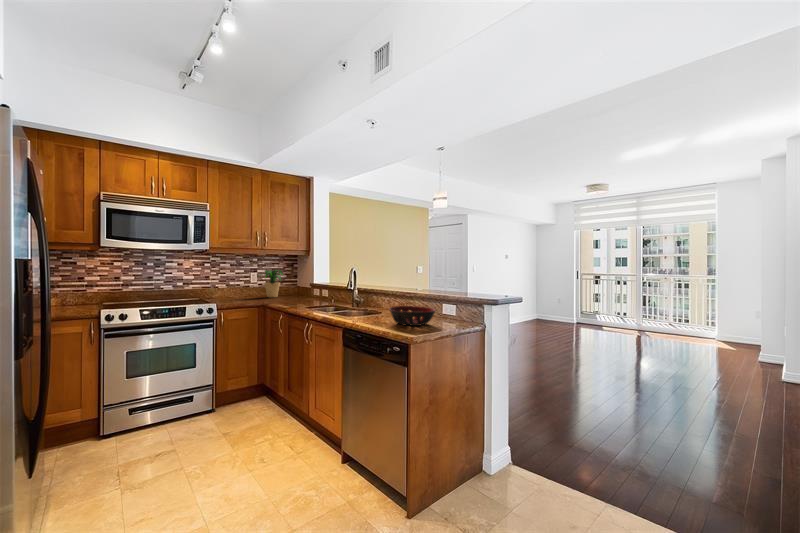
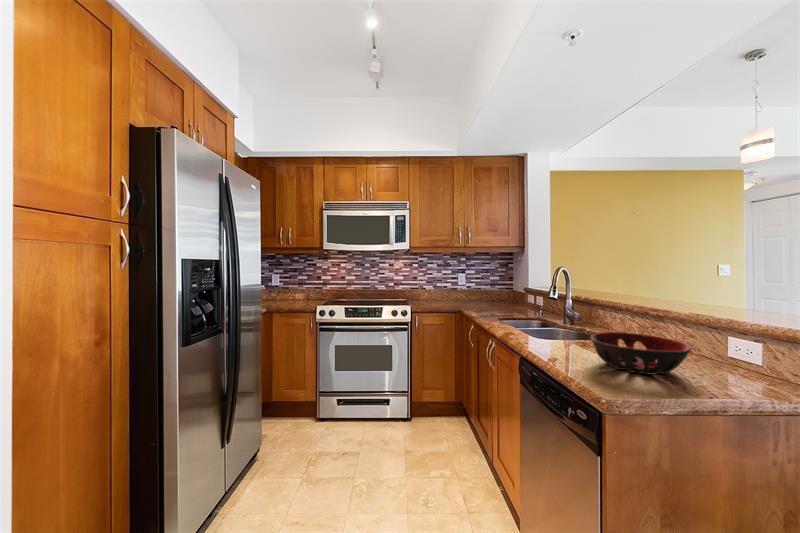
potted plant: present [260,270,283,297] -> none [463,270,496,302]

